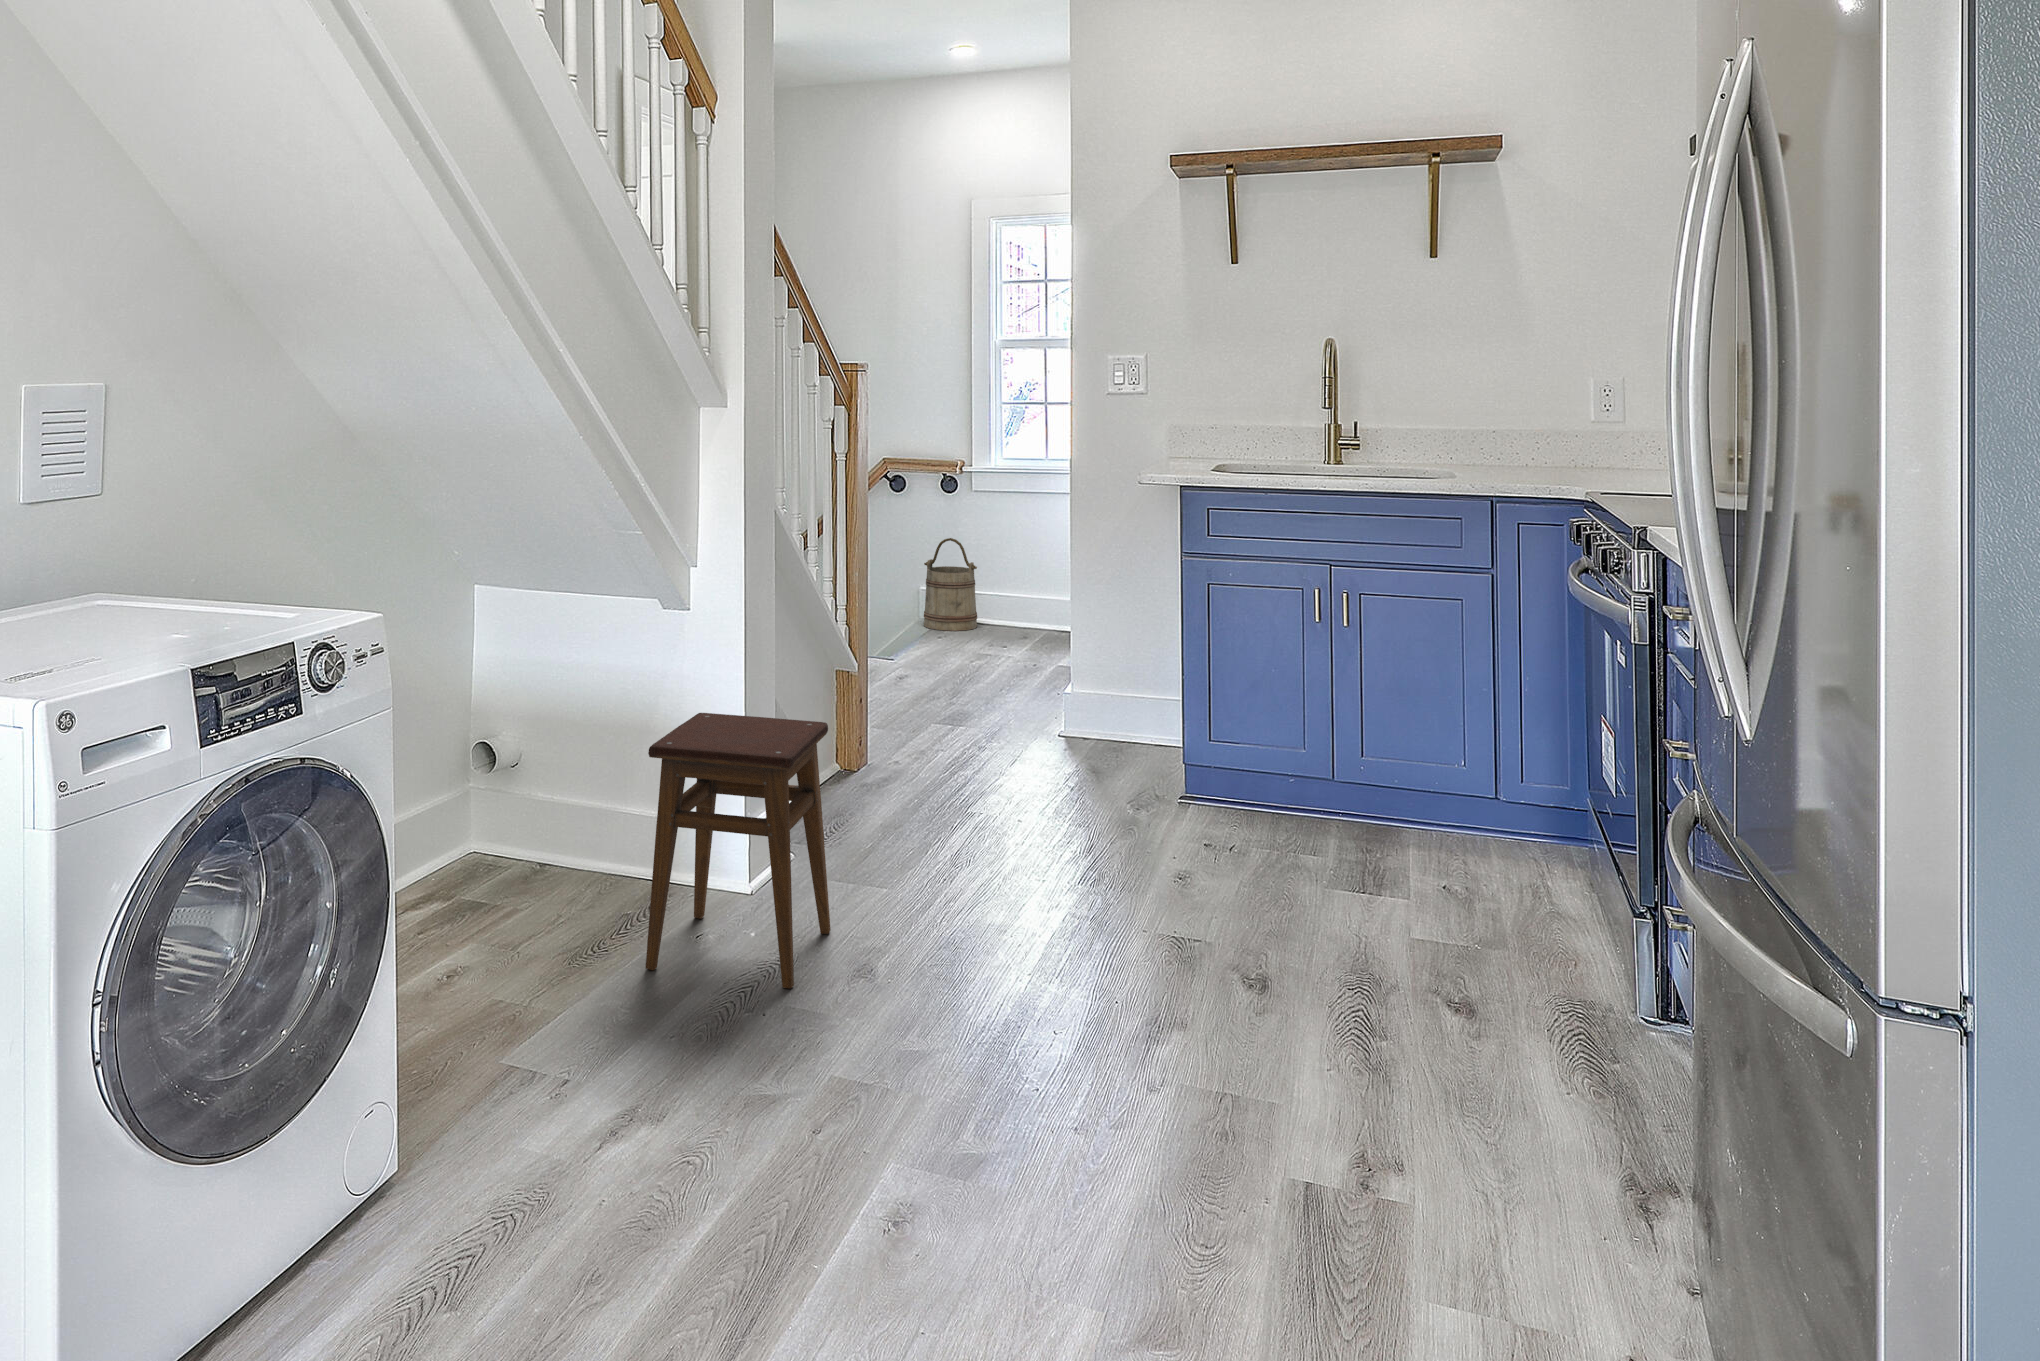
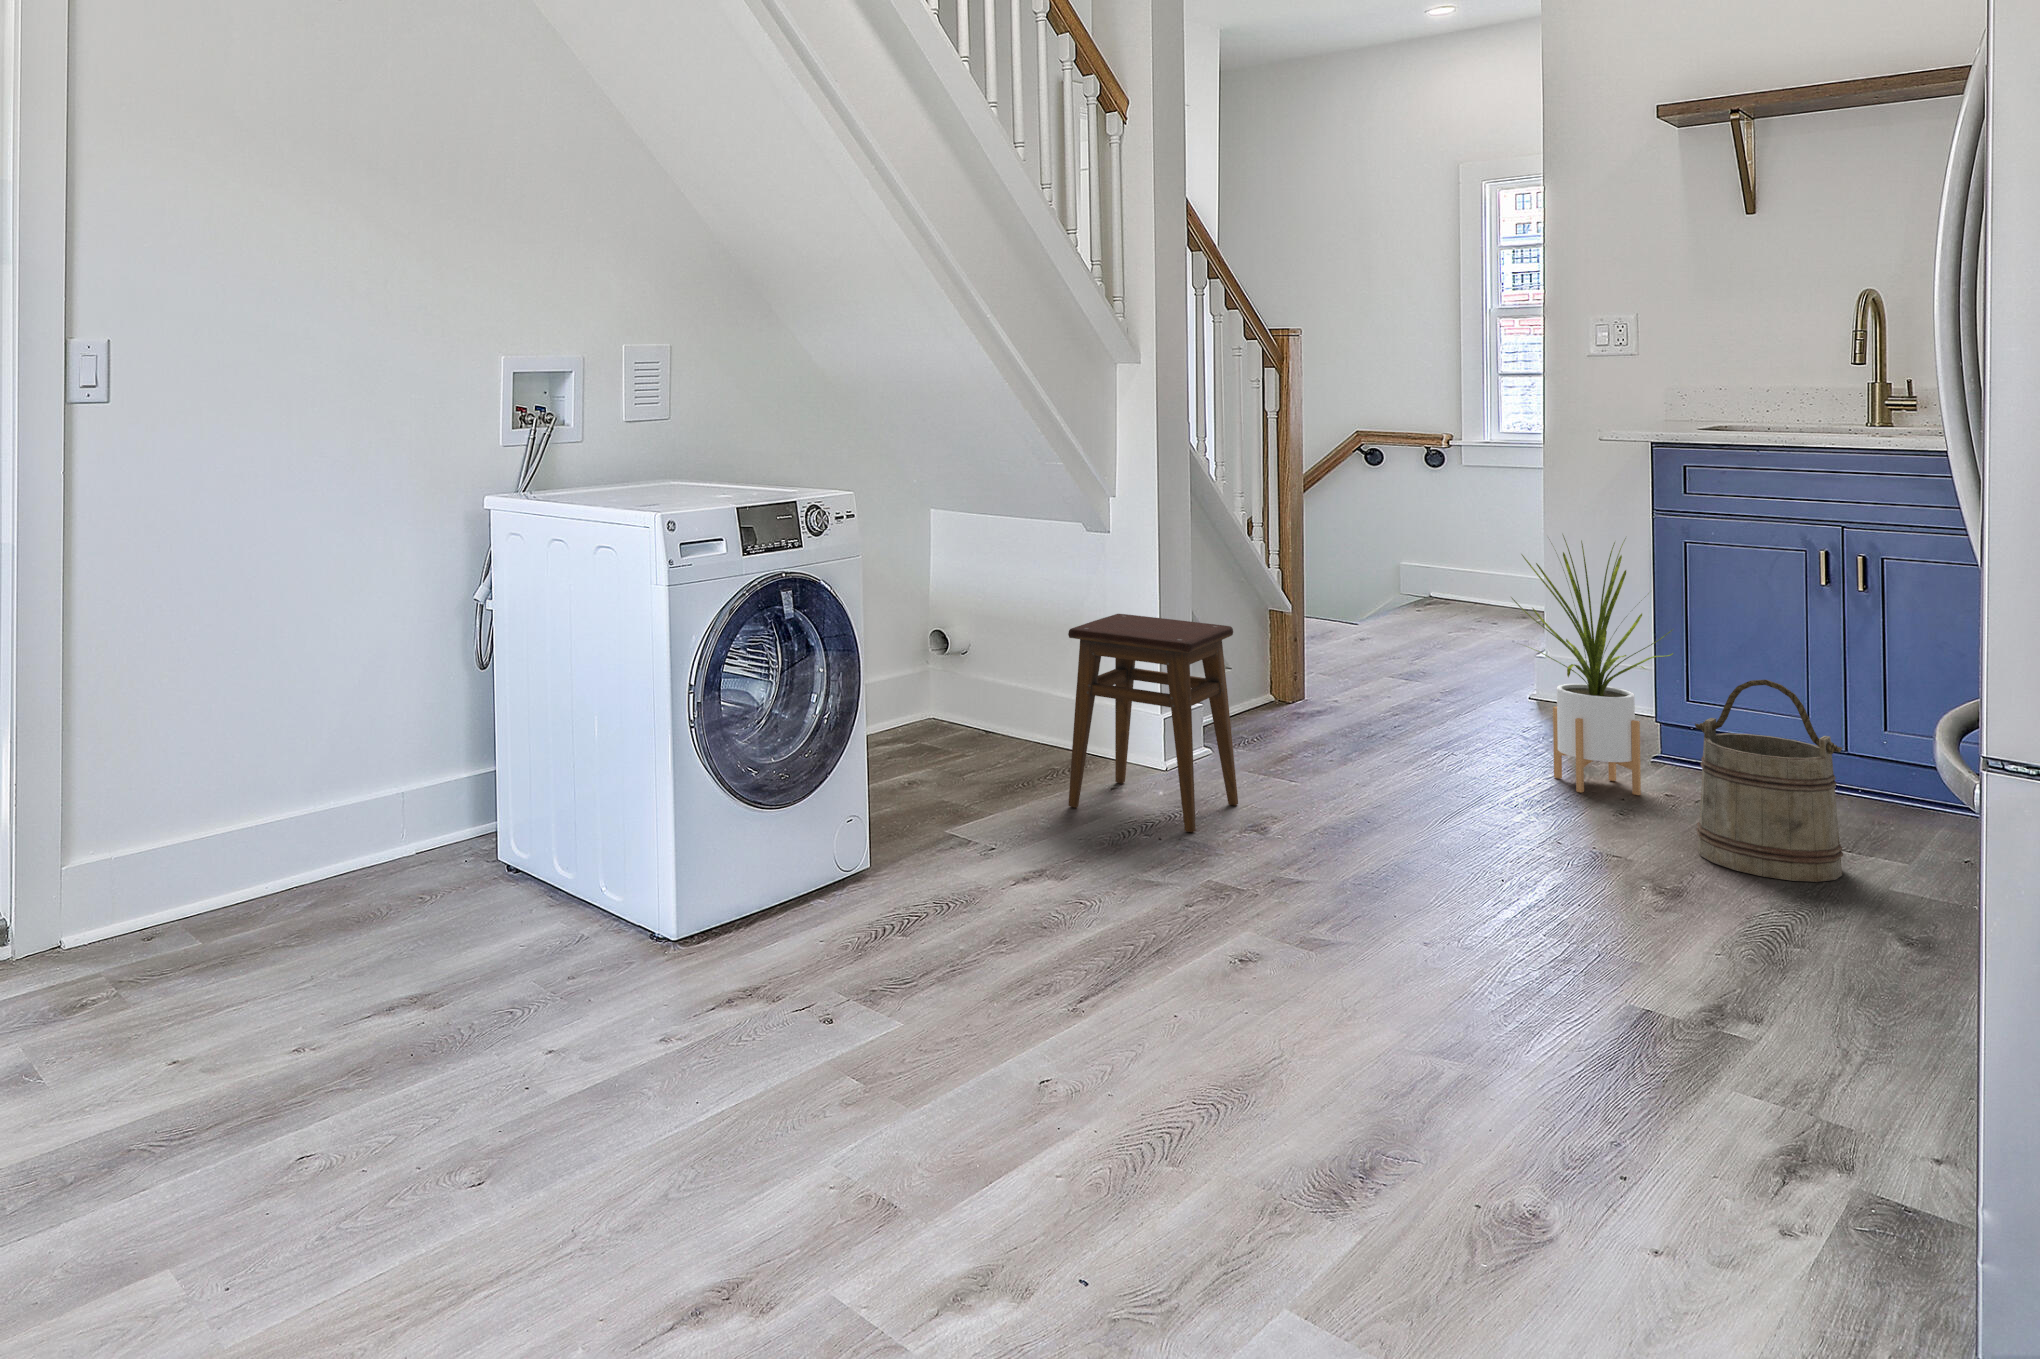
bucket: present [924,538,977,631] -> present [1695,680,1843,882]
house plant: none [1079,585,1220,857] -> present [1511,535,1673,795]

